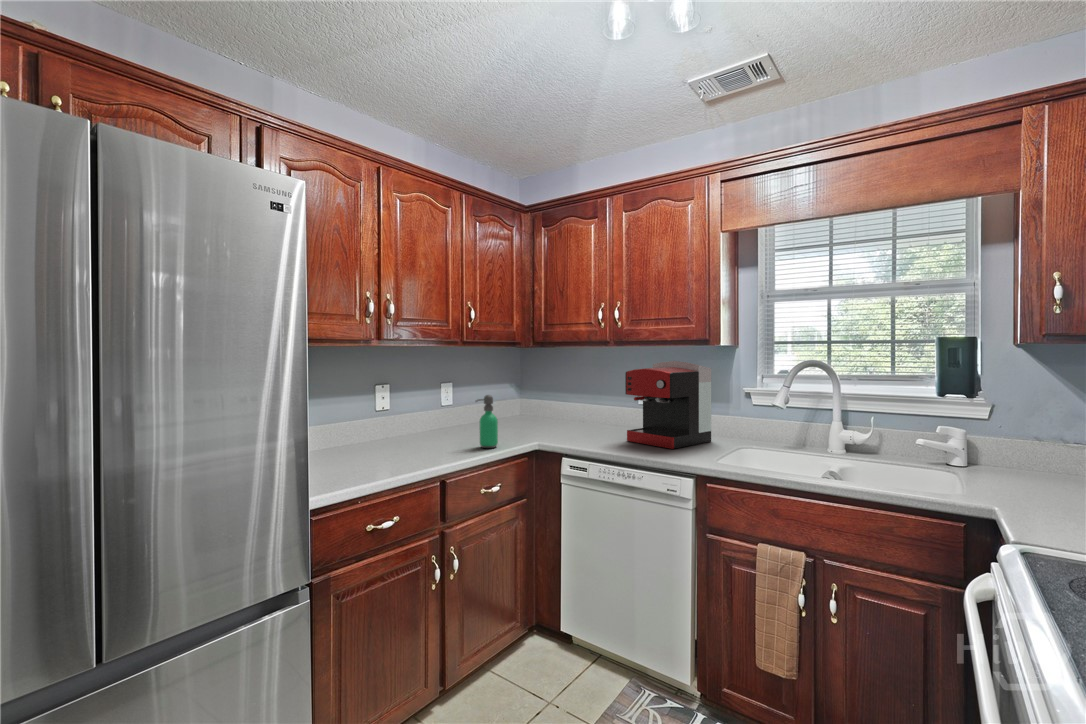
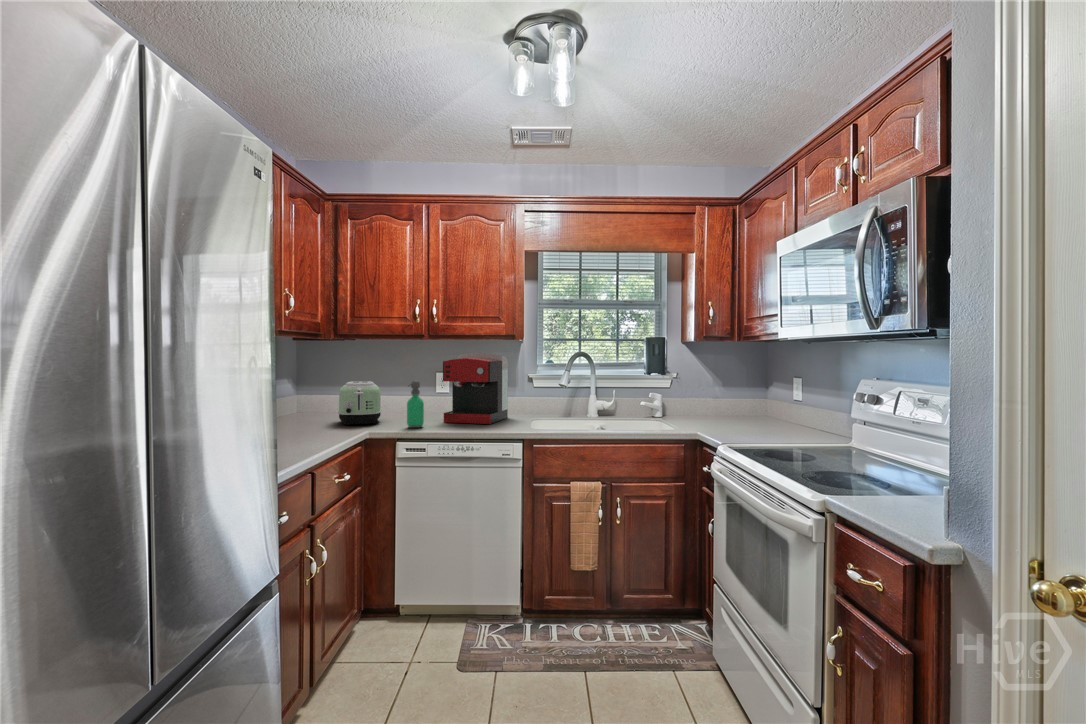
toaster: none [526,391,572,436] -> present [338,381,381,425]
soap dispenser: present [476,395,498,448] -> present [407,380,424,428]

